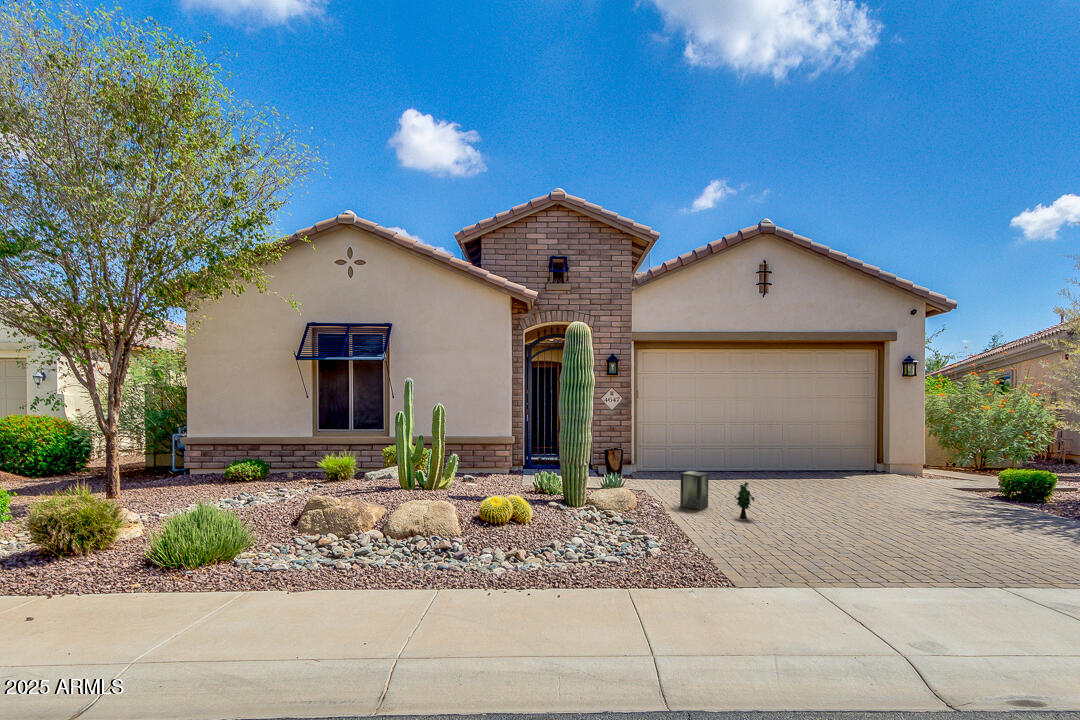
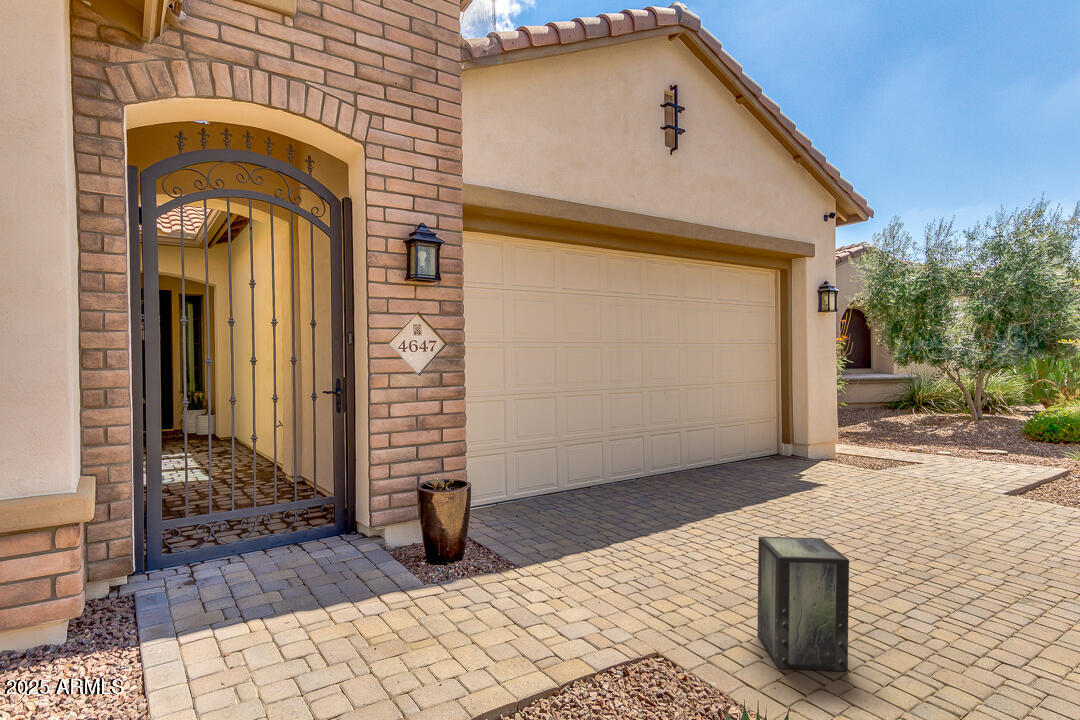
decorative plant: present [735,482,755,519] -> none [944,564,1027,679]

